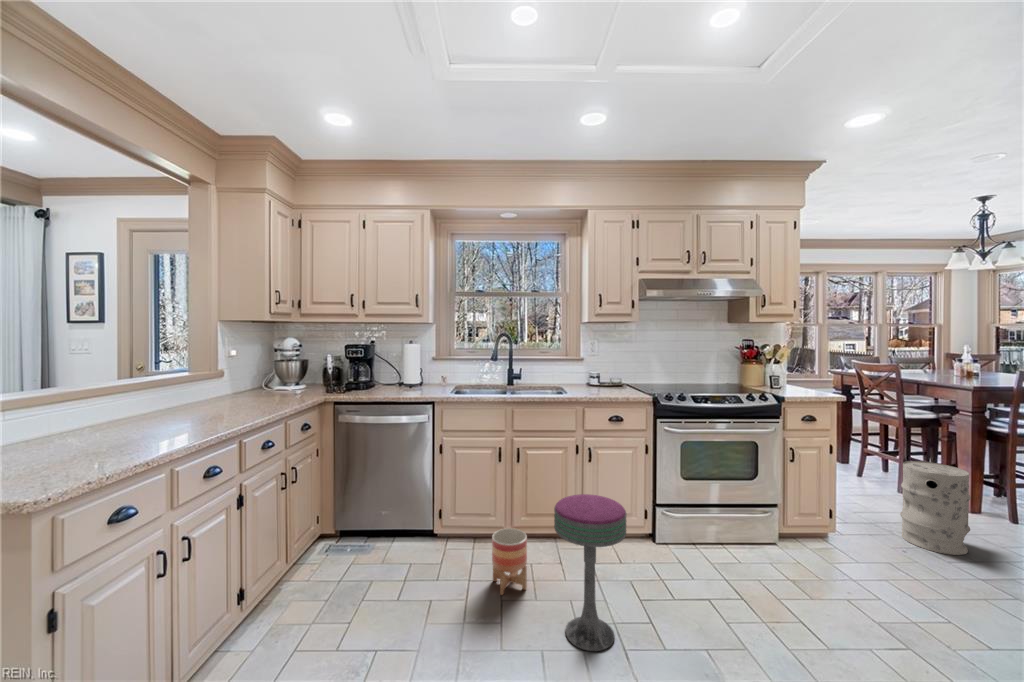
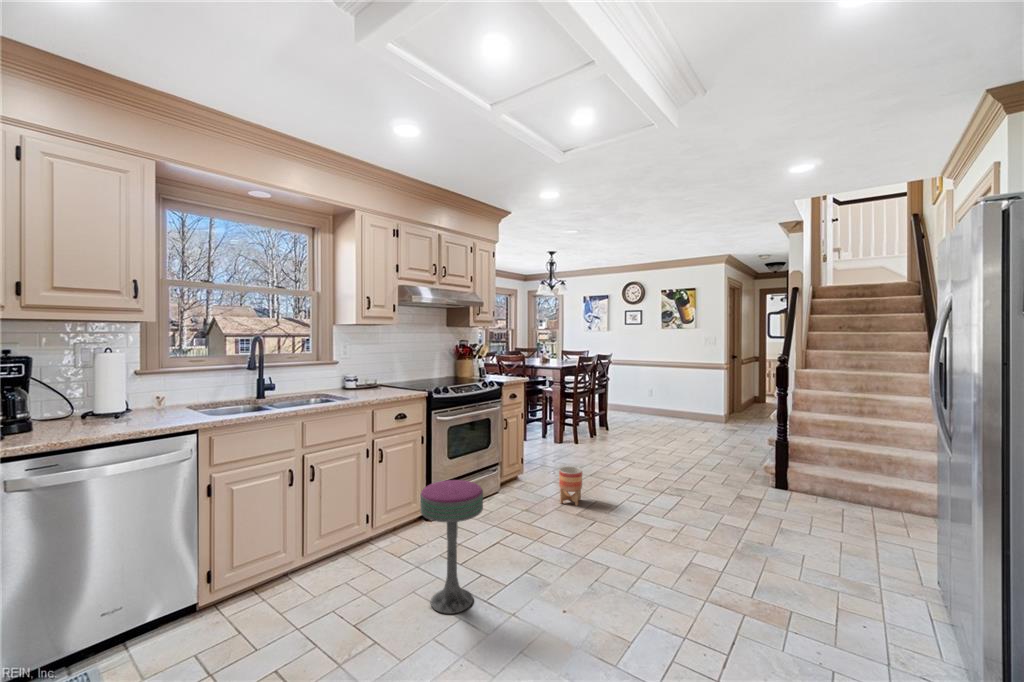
trash can: present [900,461,970,555] -> none [546,417,577,470]
planter: present [492,528,527,595] -> present [559,466,582,506]

